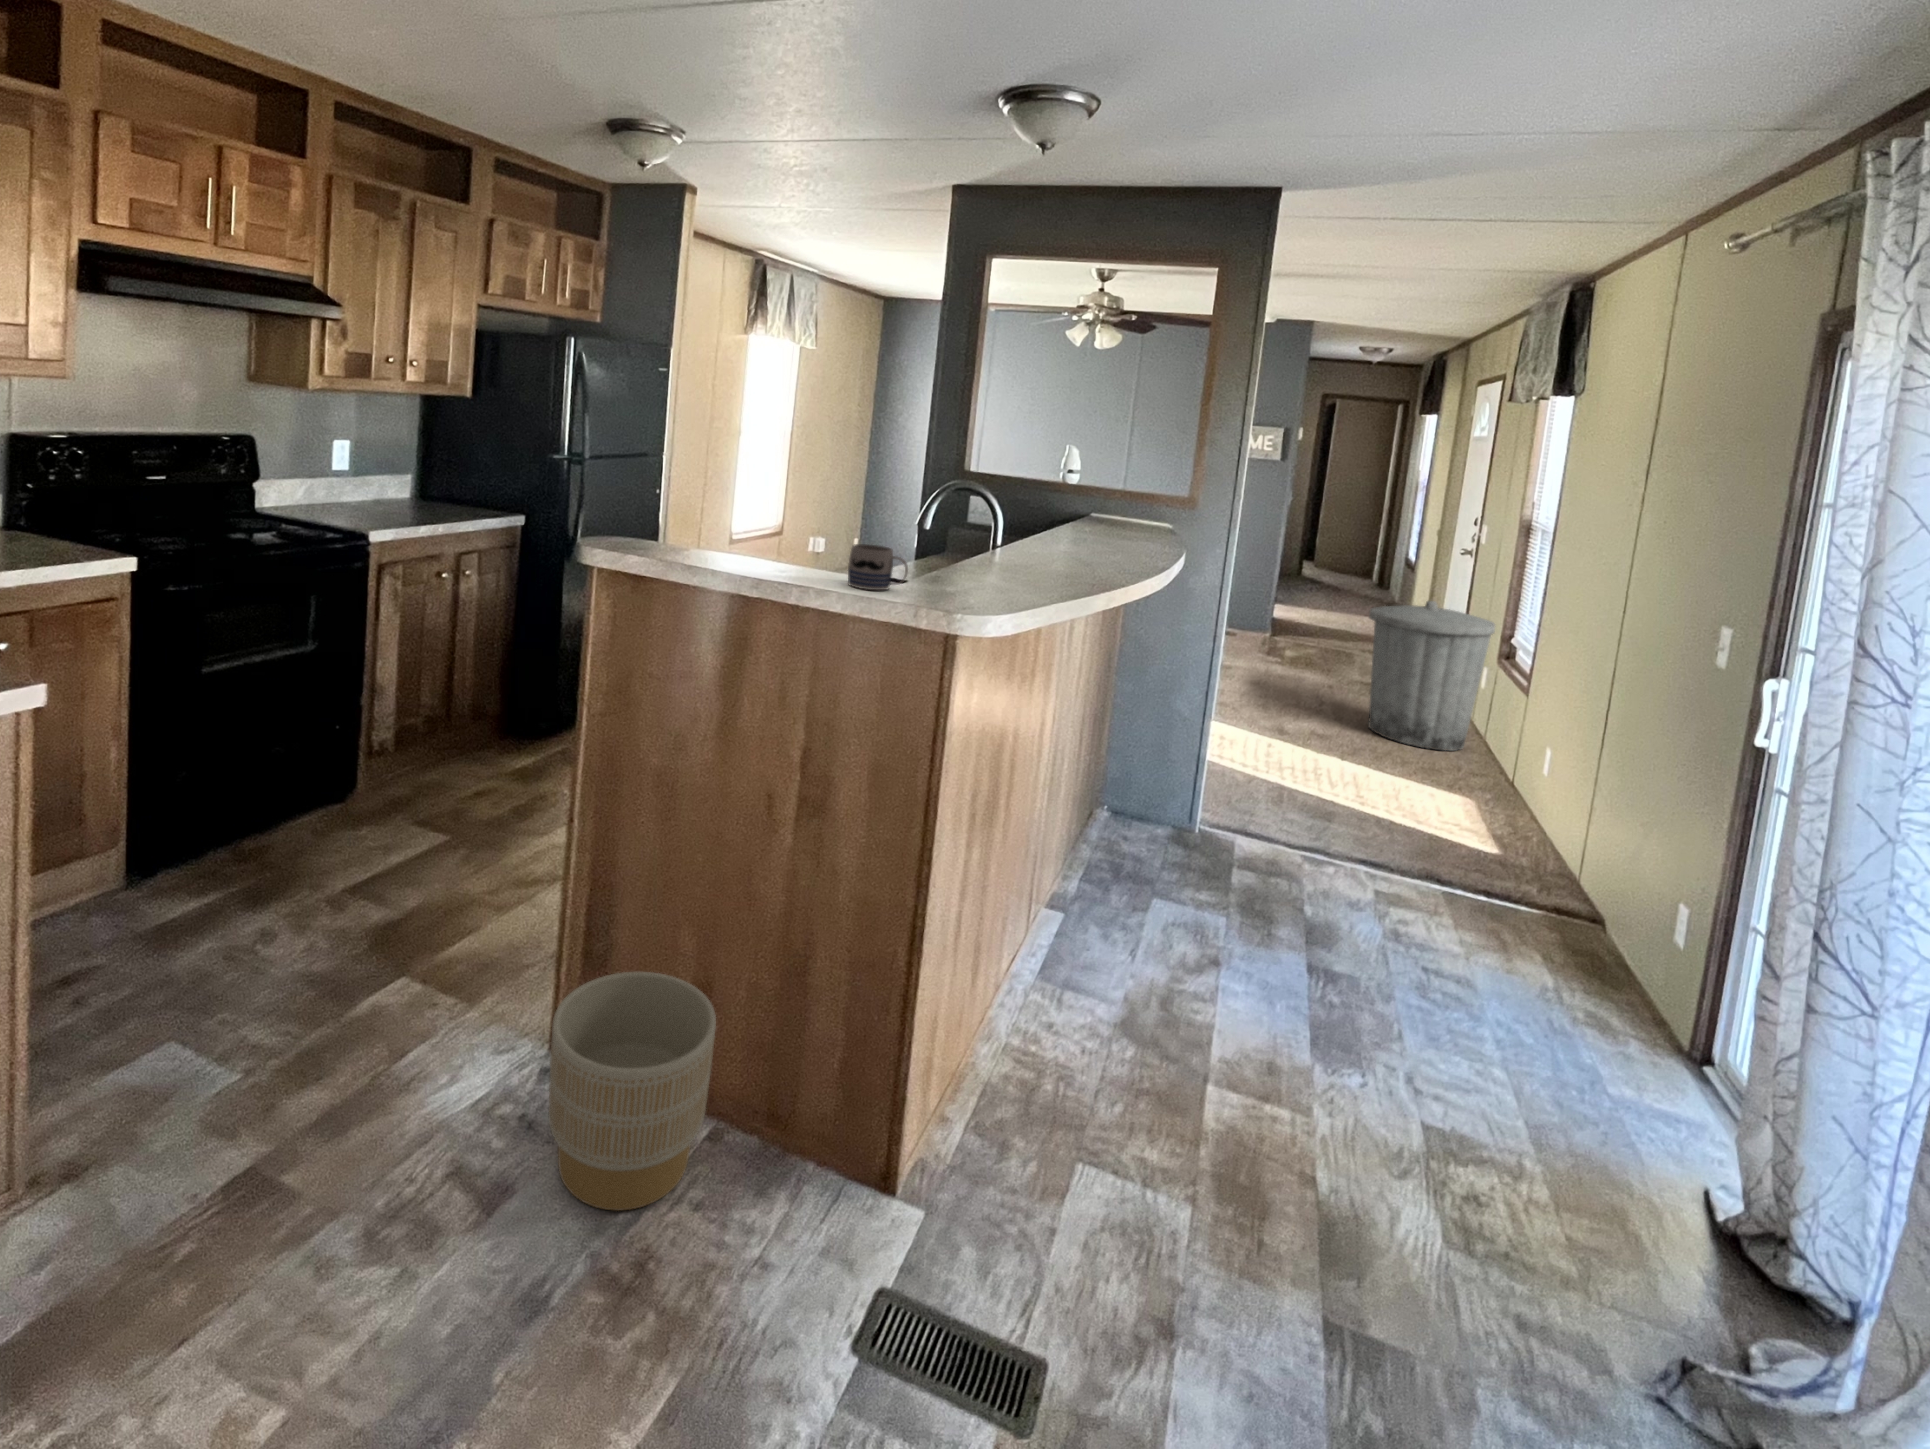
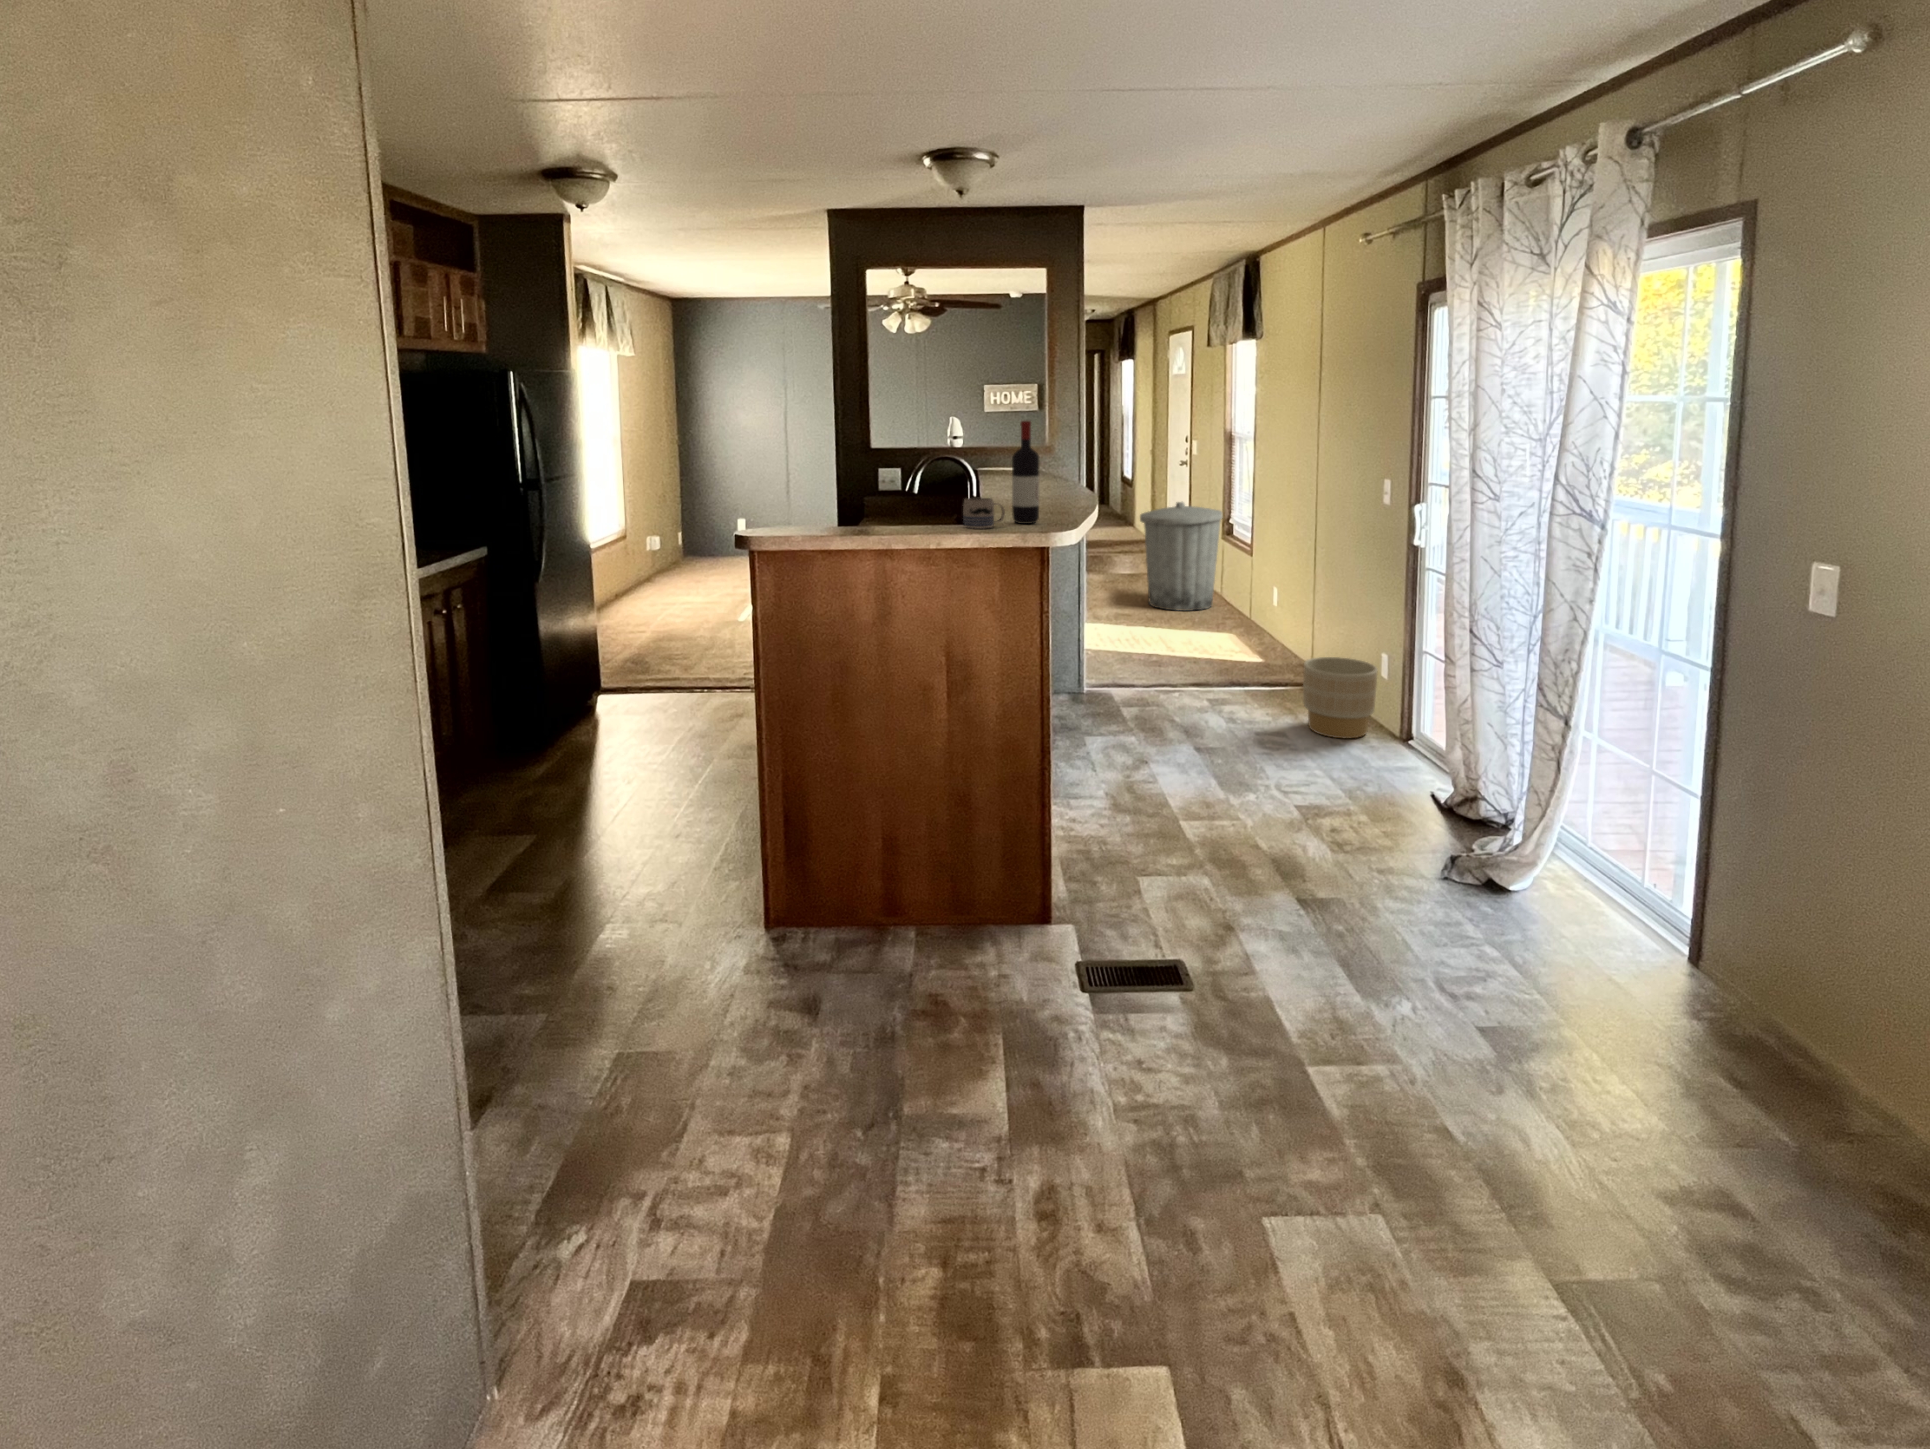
wine bottle: none [936,447,984,595] -> present [1012,421,1039,524]
planter: present [549,972,716,1210] -> present [1303,657,1377,738]

